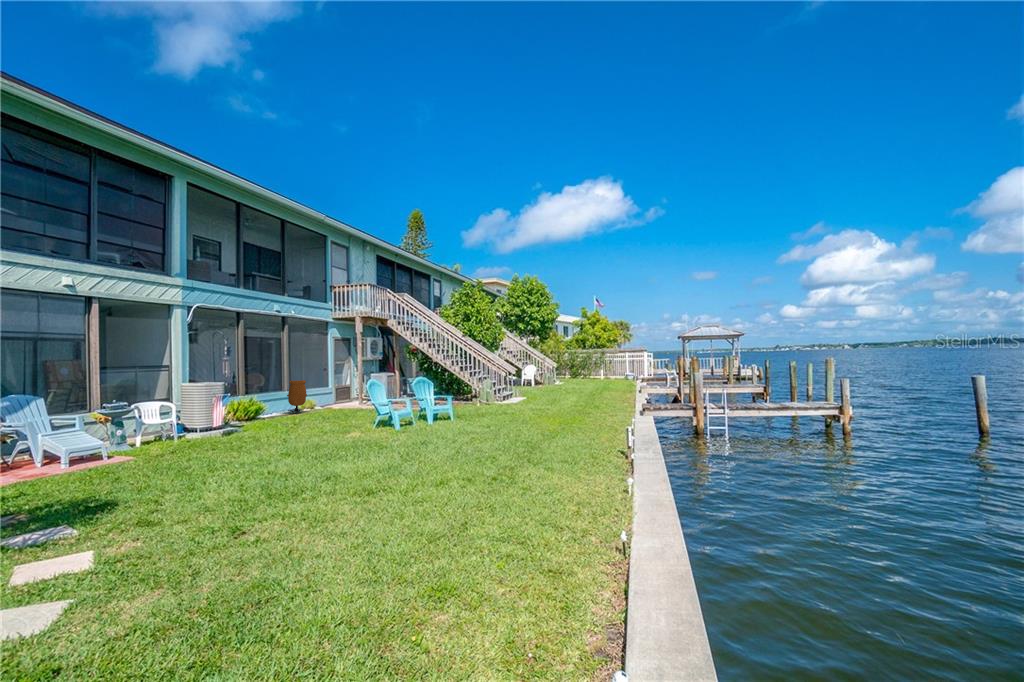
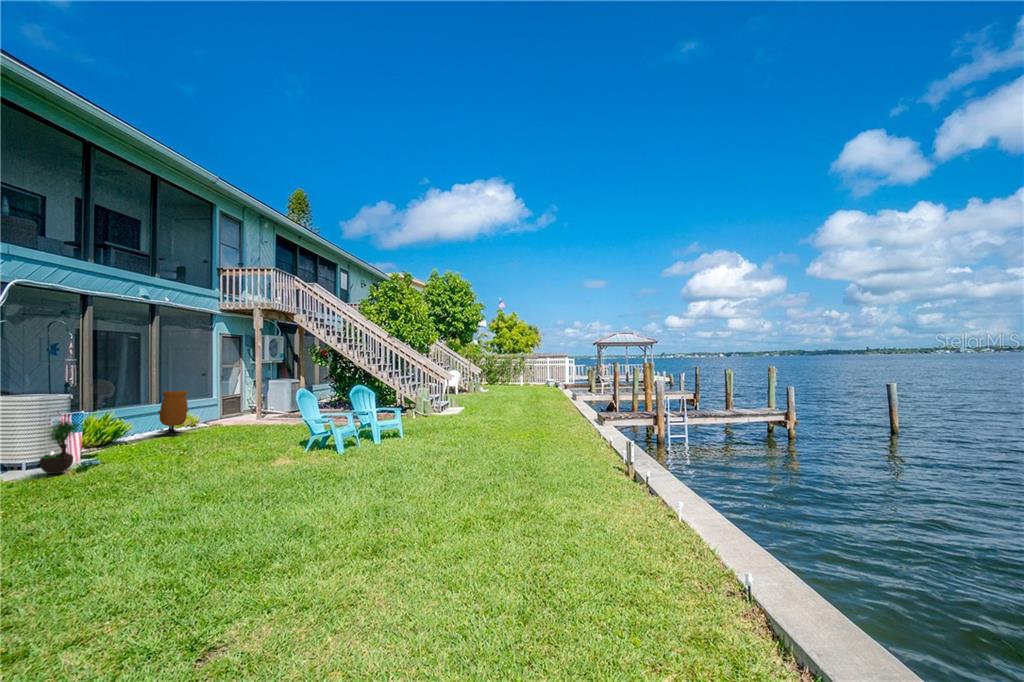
potted tree: none [212,396,237,434] -> present [39,419,79,474]

